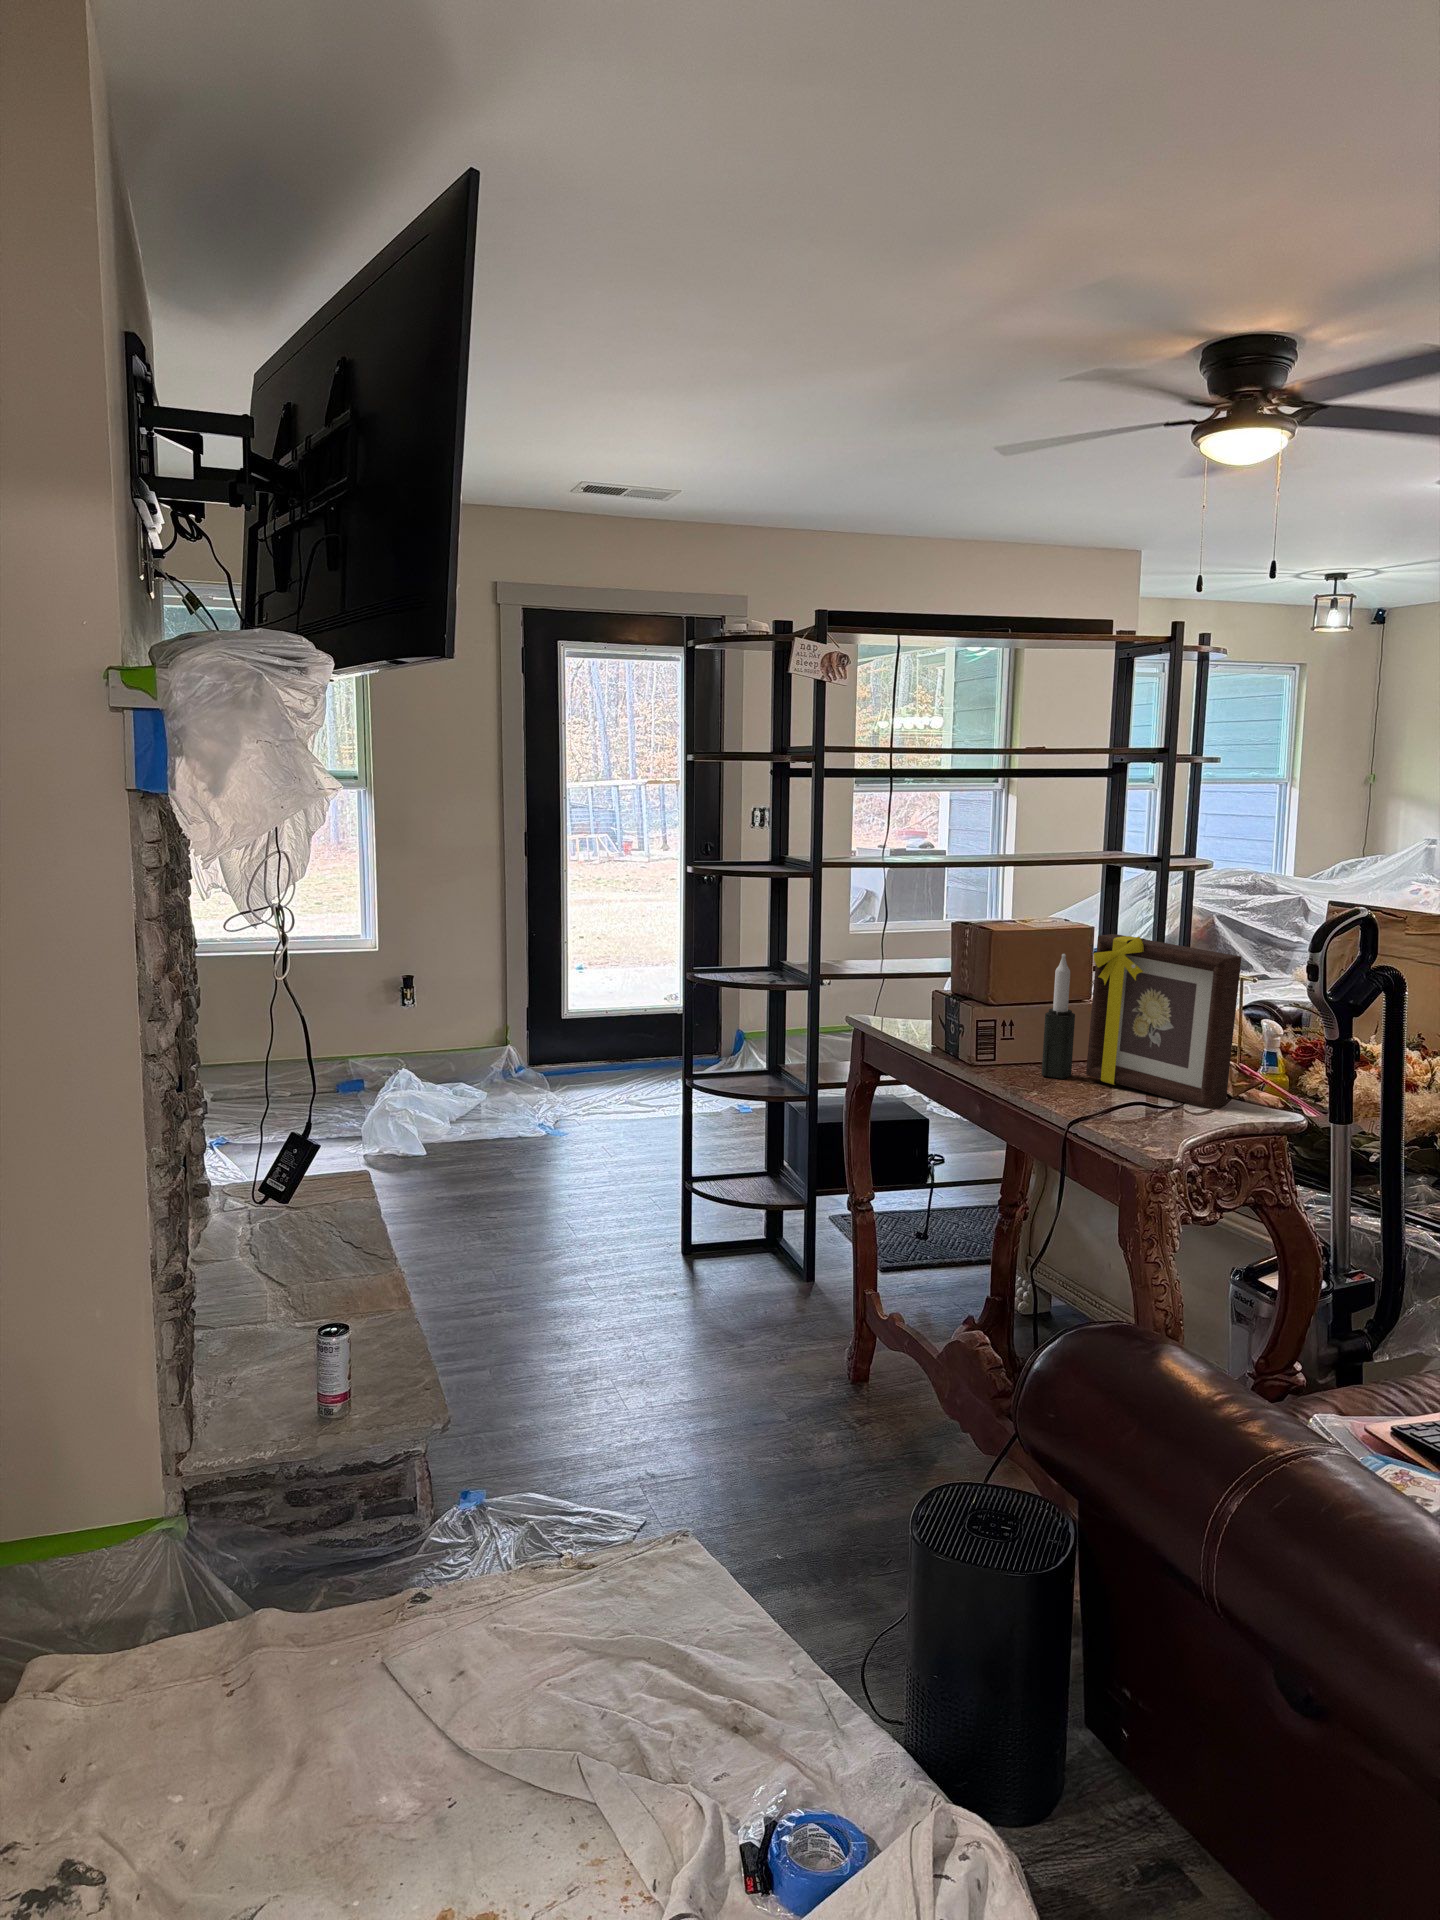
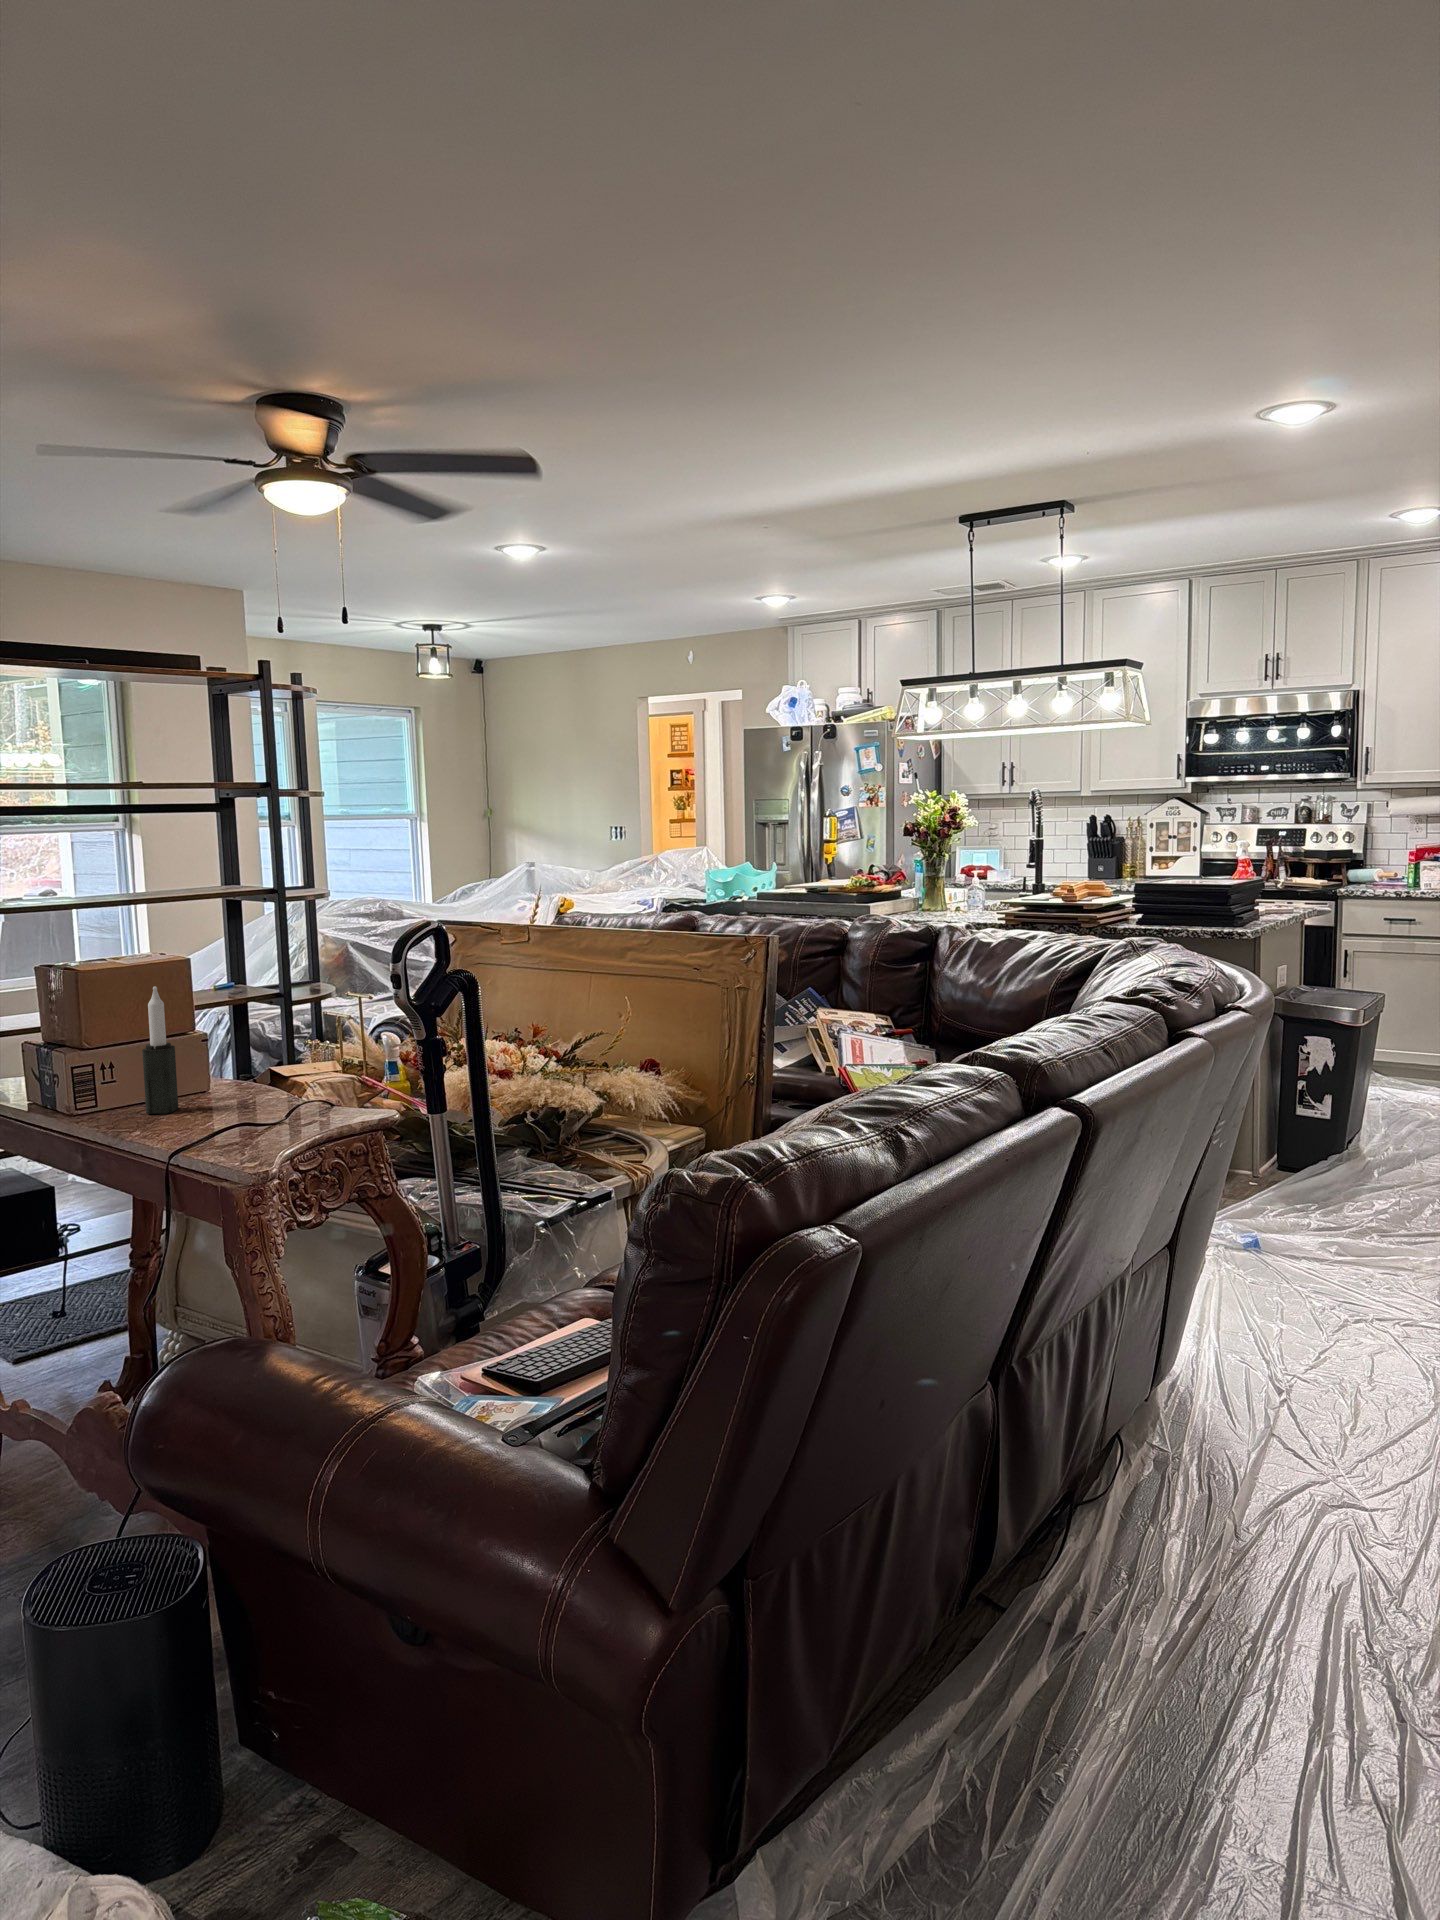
picture frame: present [1086,934,1241,1109] -> none [184,960,328,1119]

